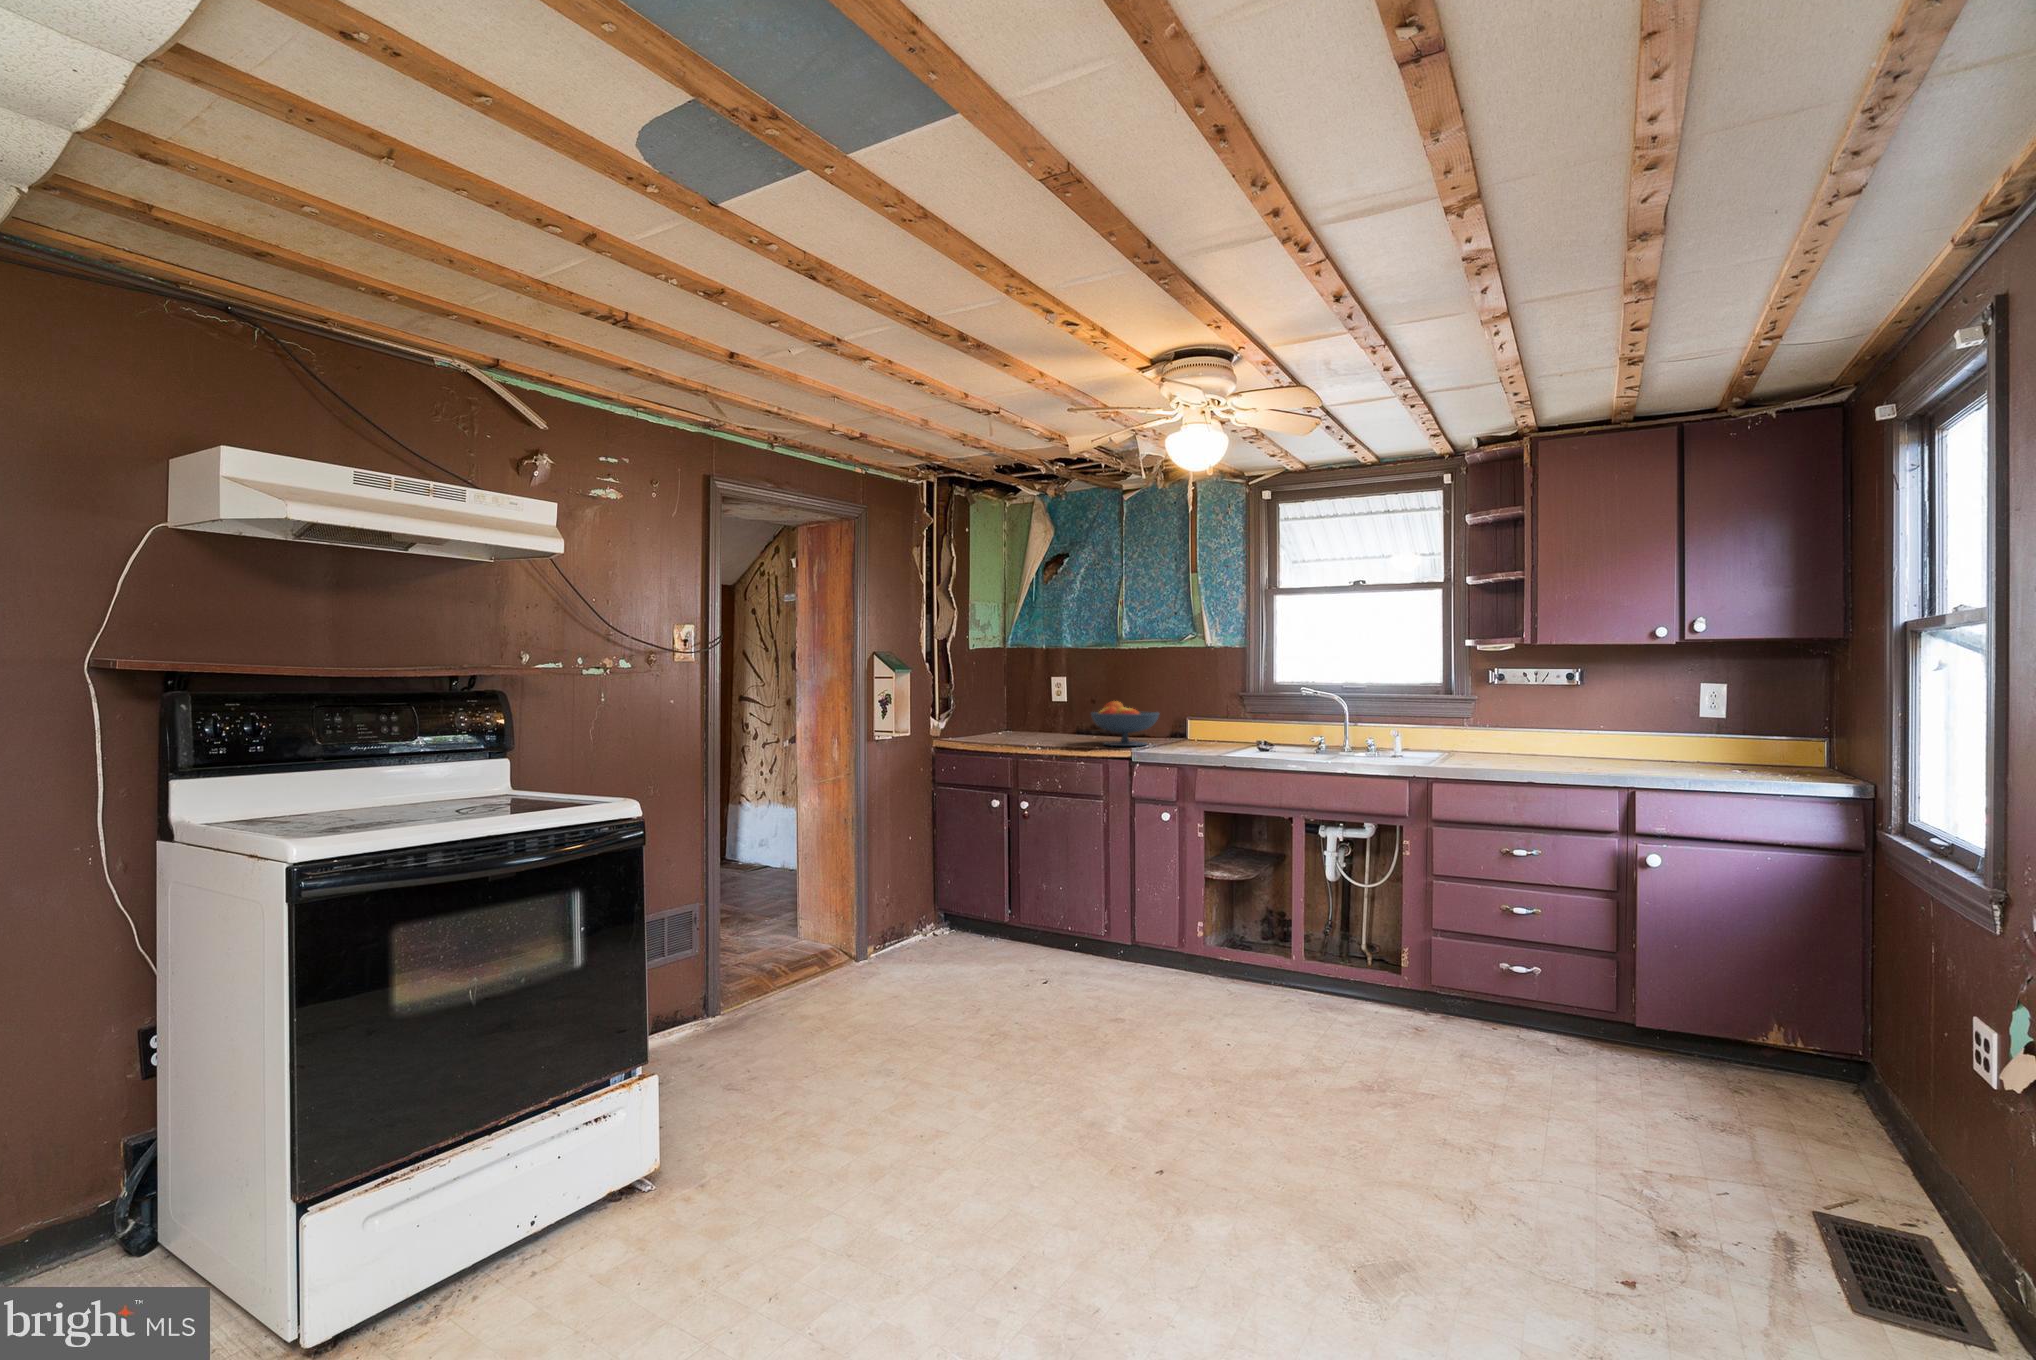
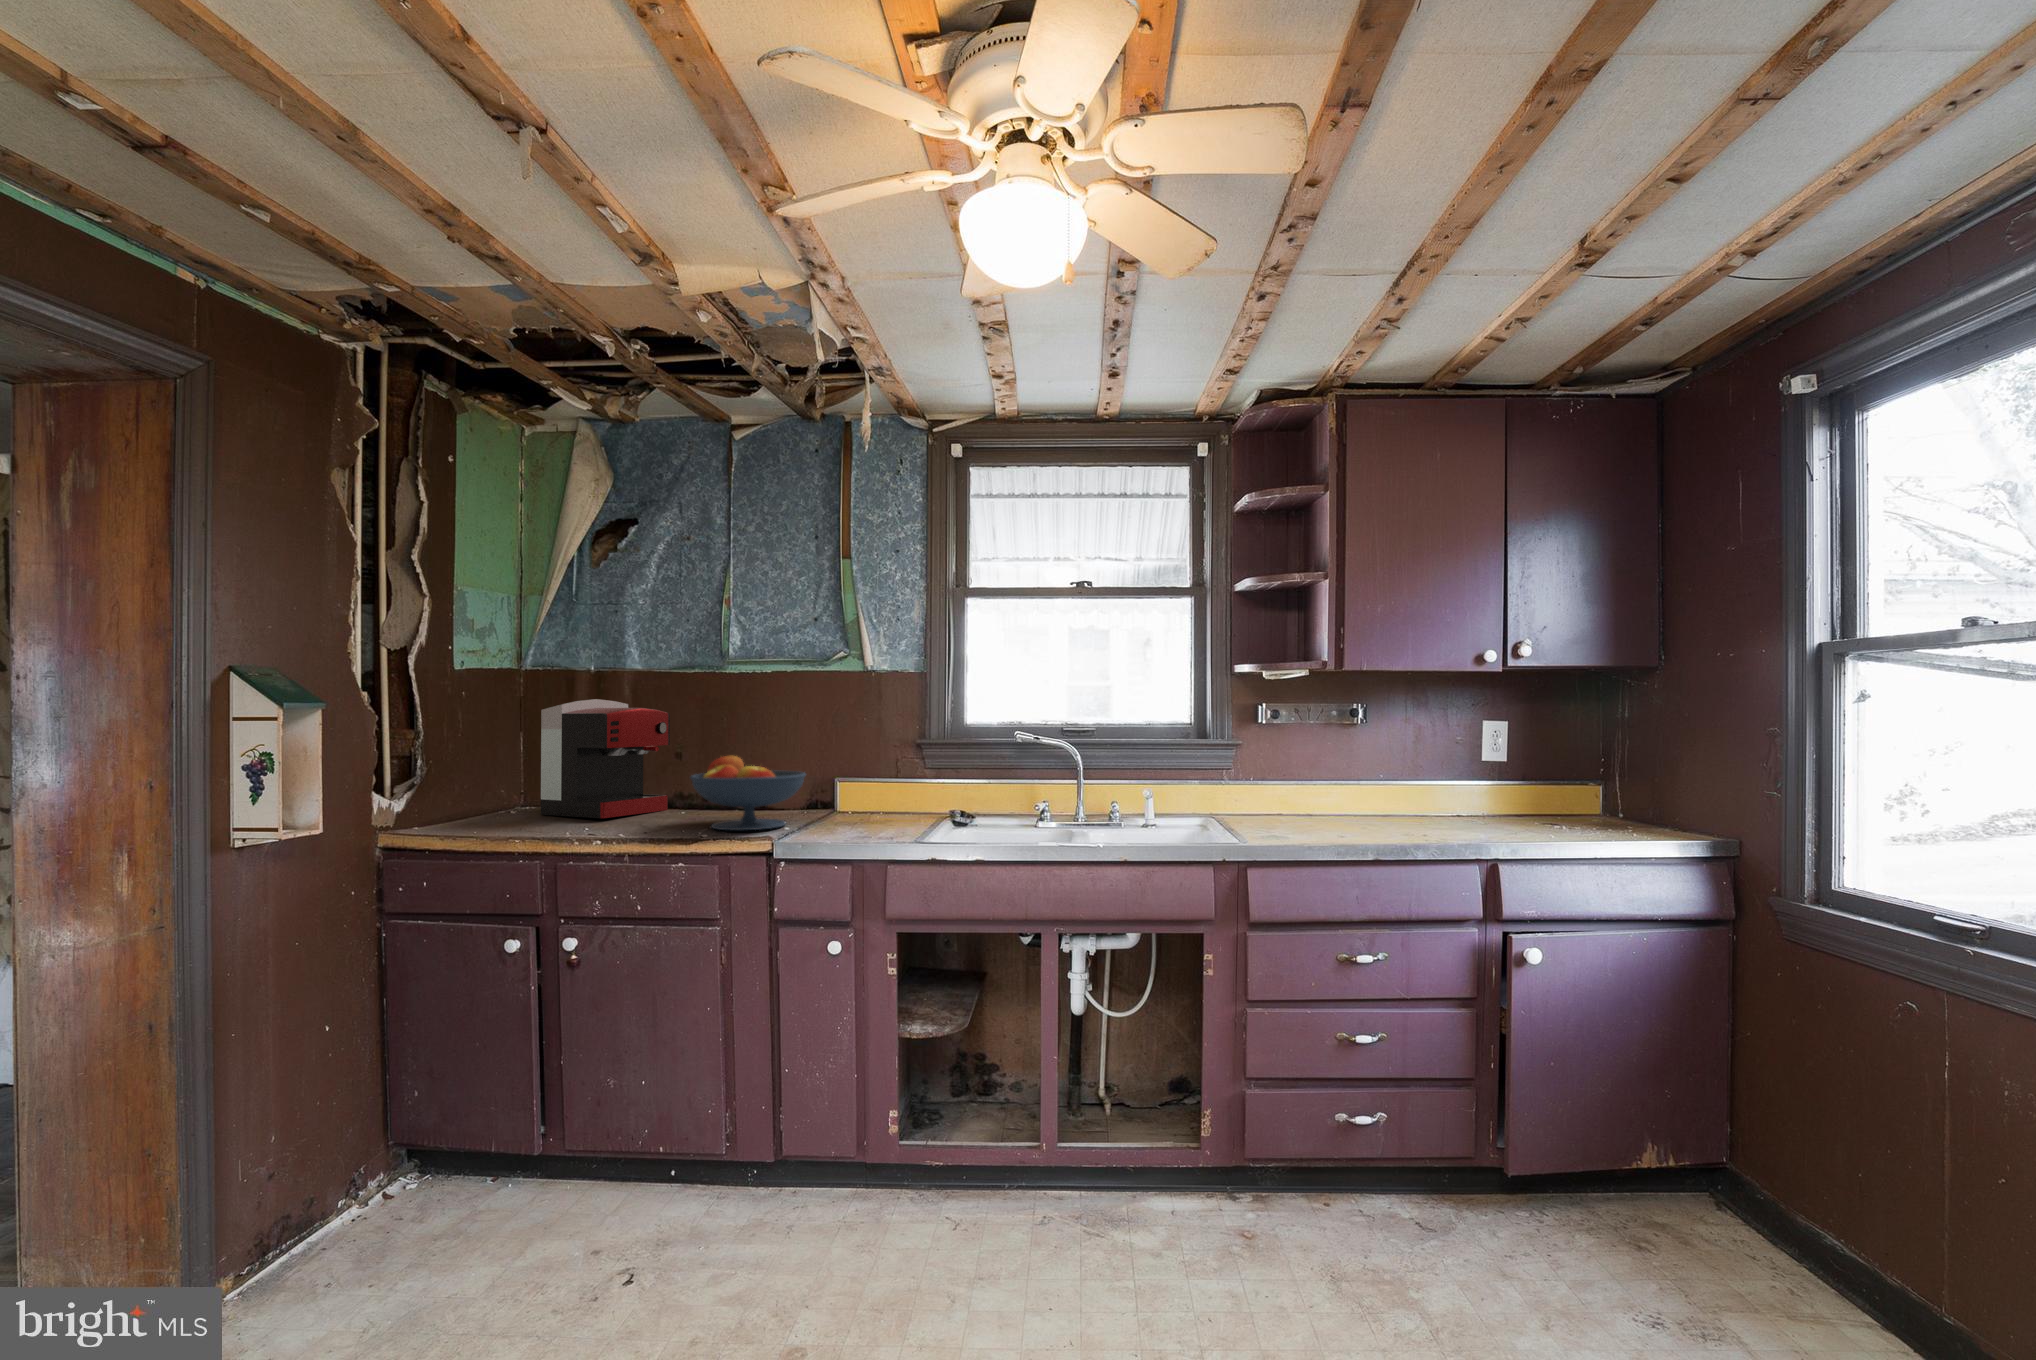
coffee maker: none [1015,667,1086,738] -> present [541,699,670,818]

